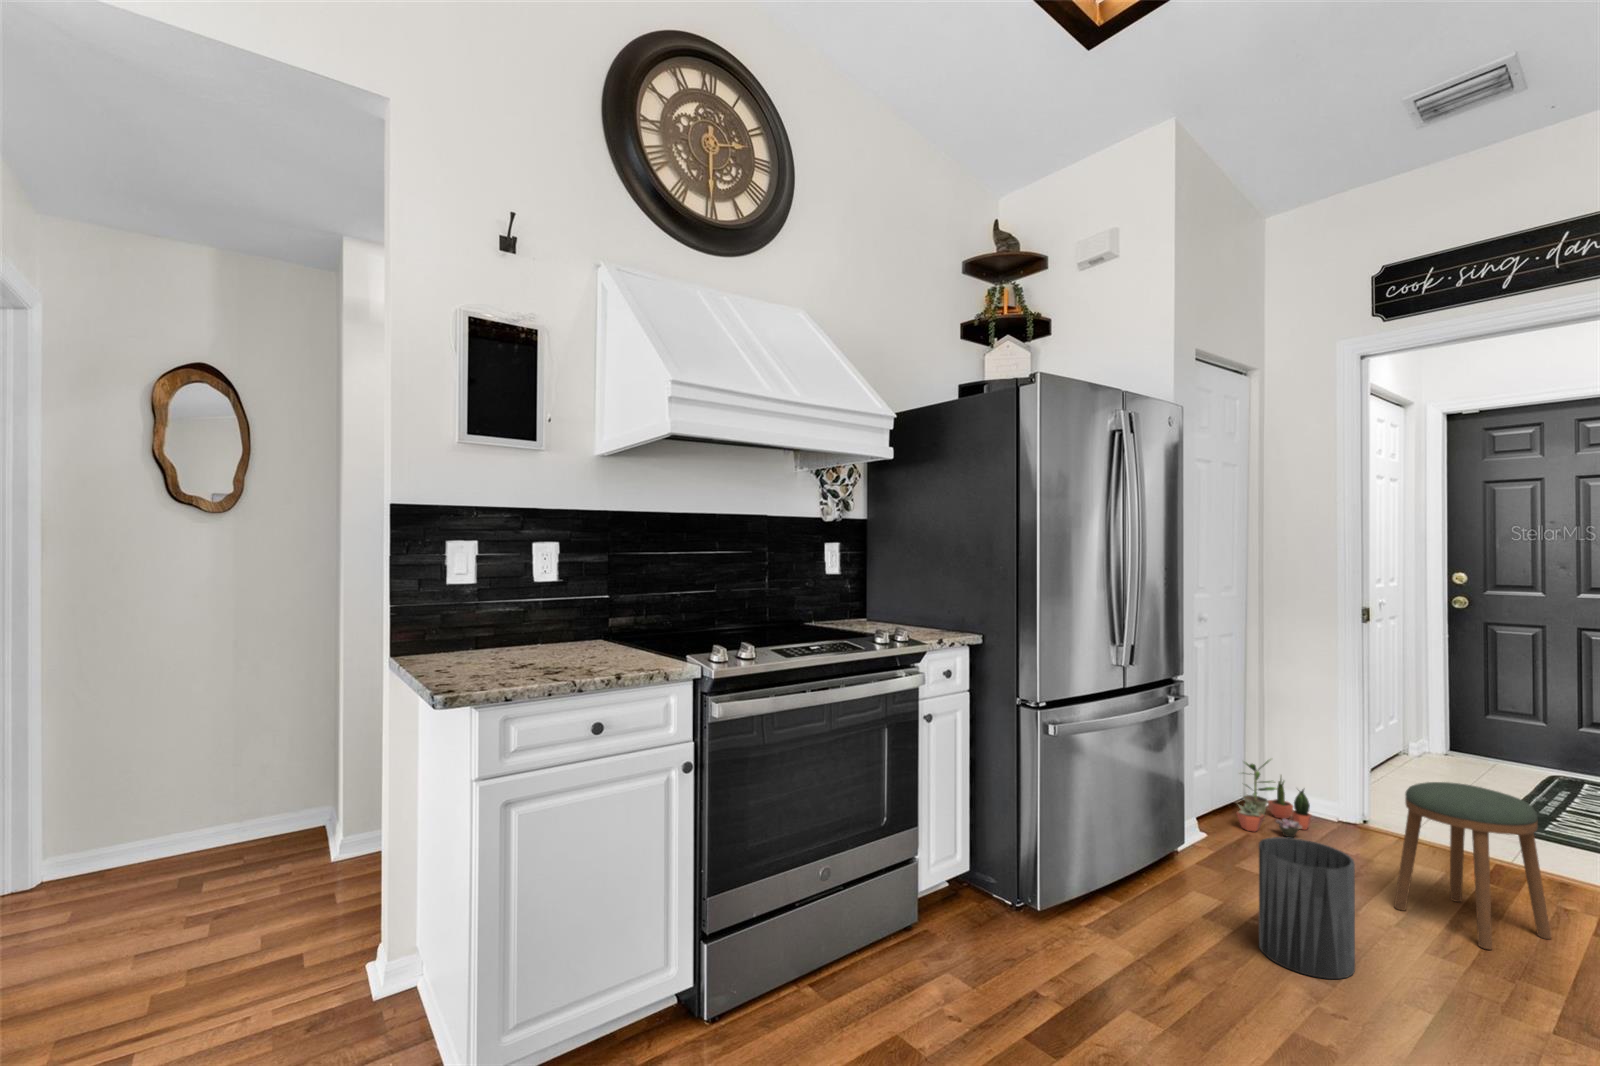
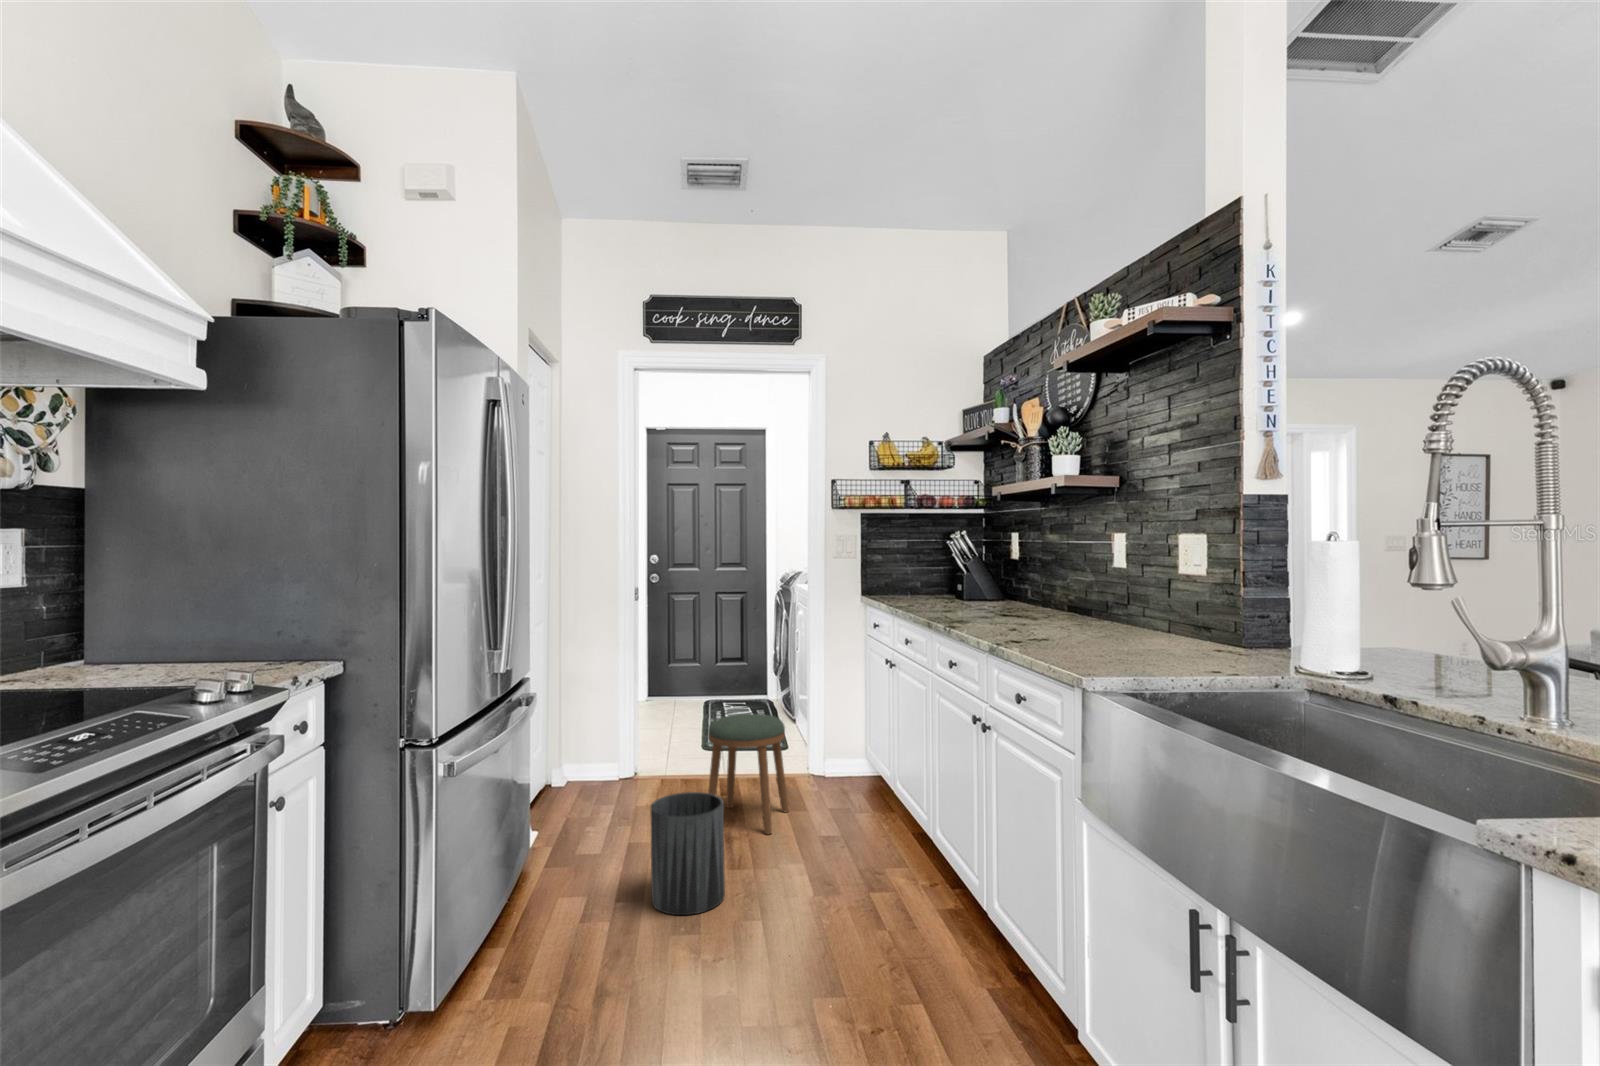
potted plant: present [1237,759,1311,837] -> none [550,733,612,808]

